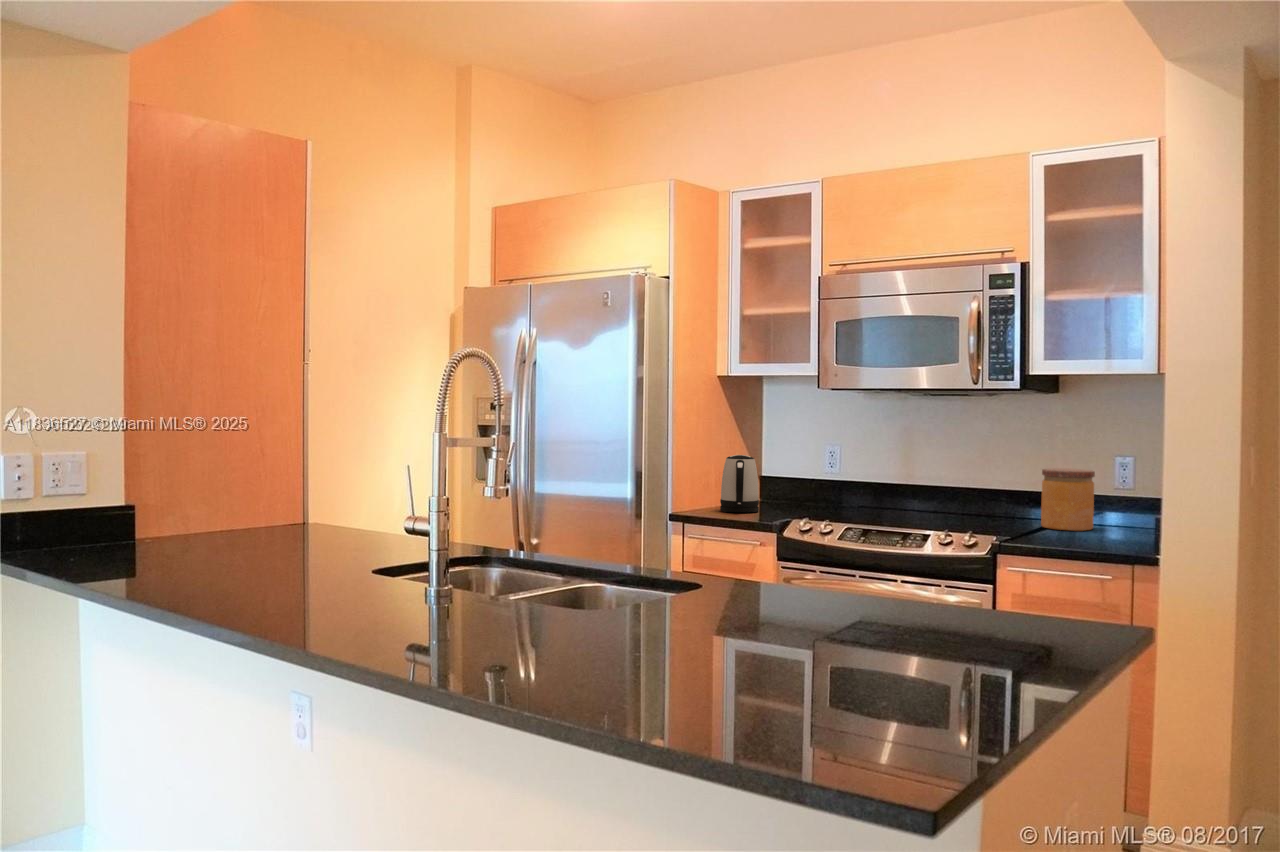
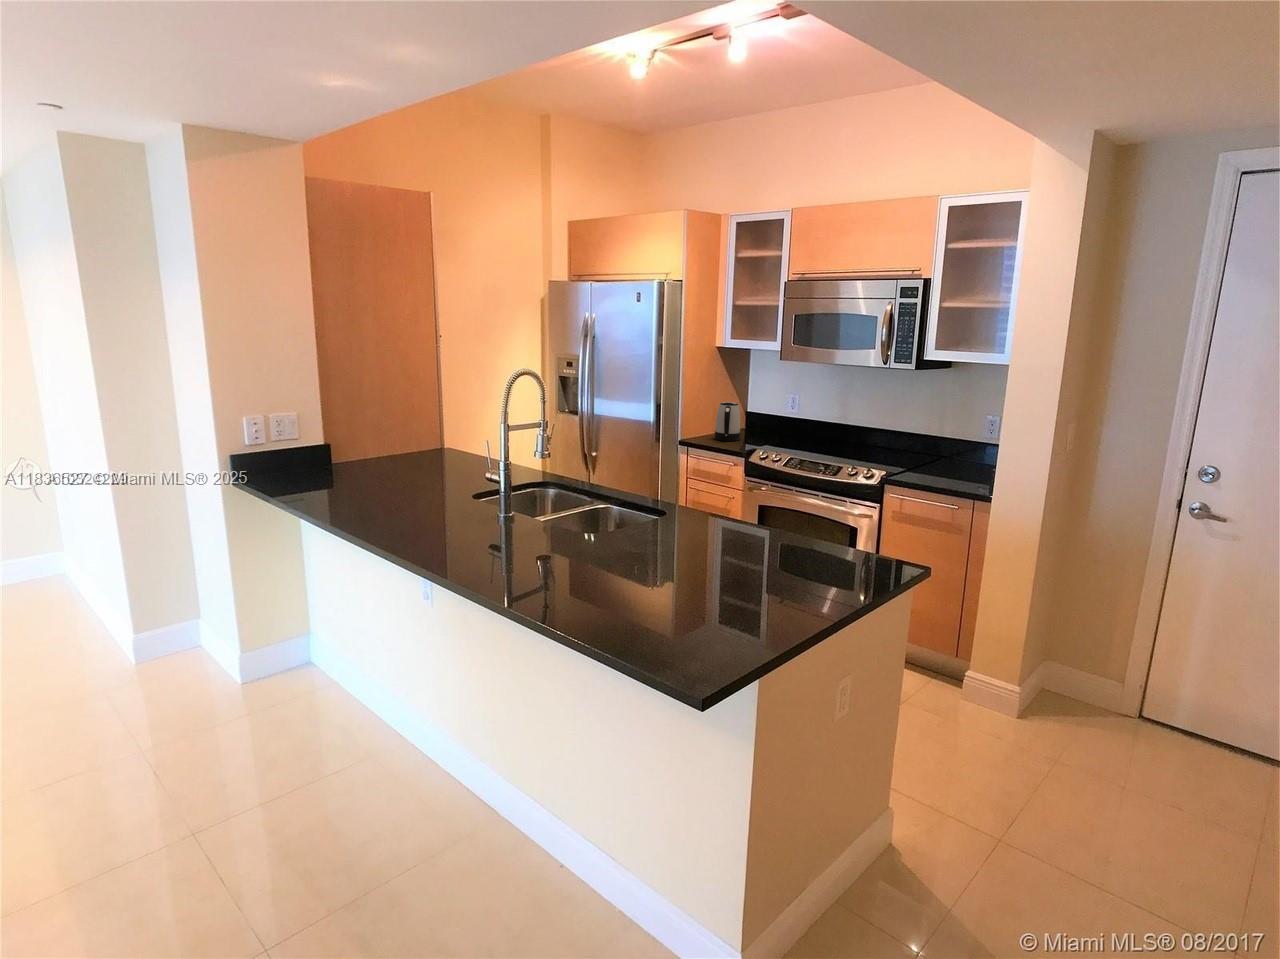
jar: present [1041,468,1095,531] -> none [926,421,967,466]

